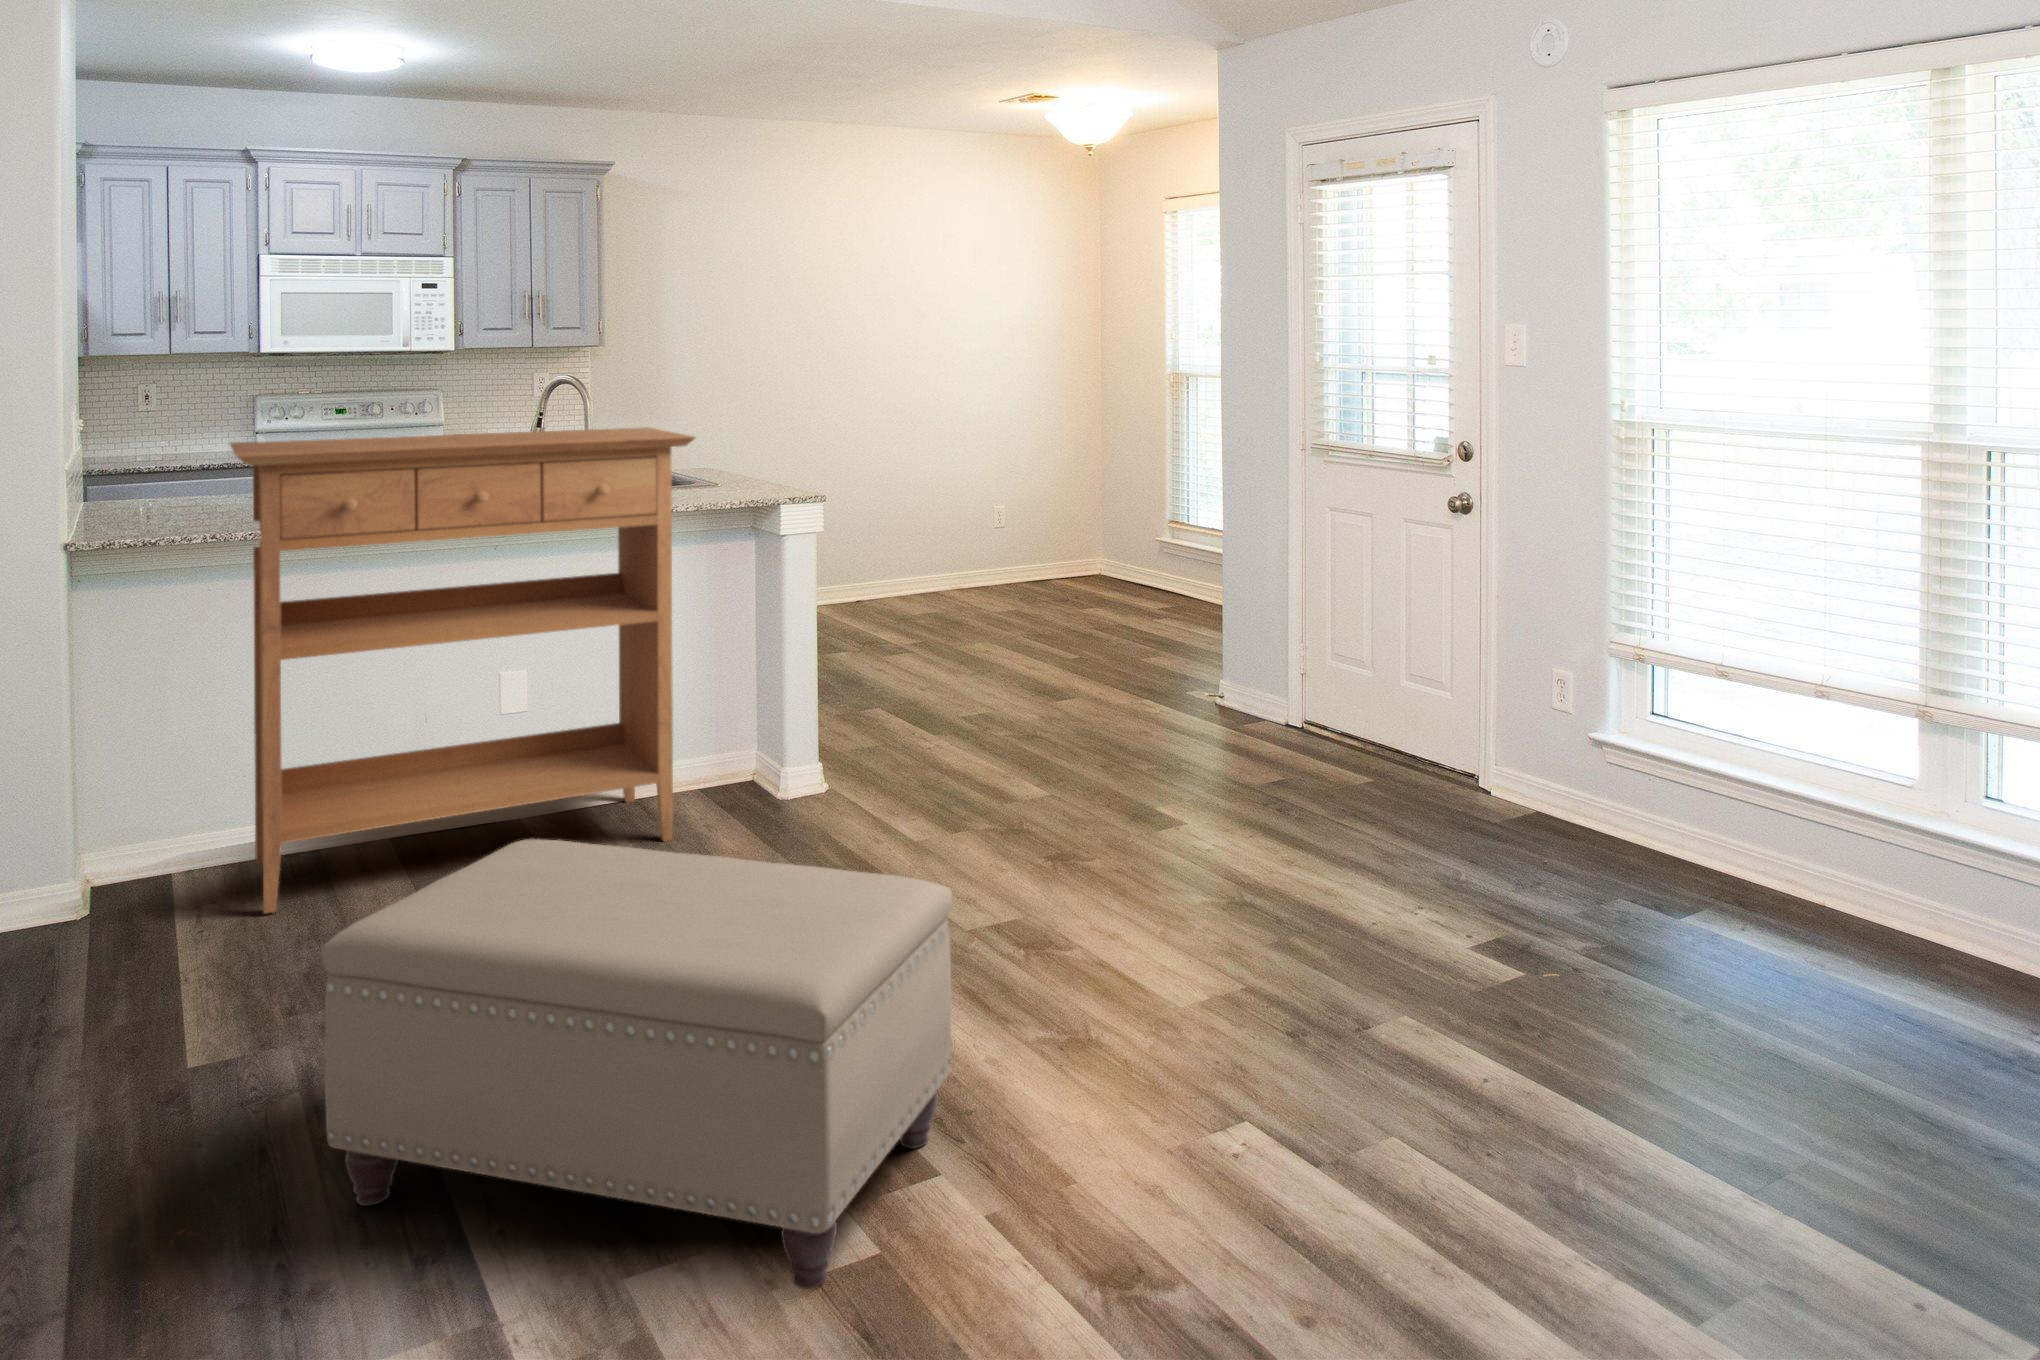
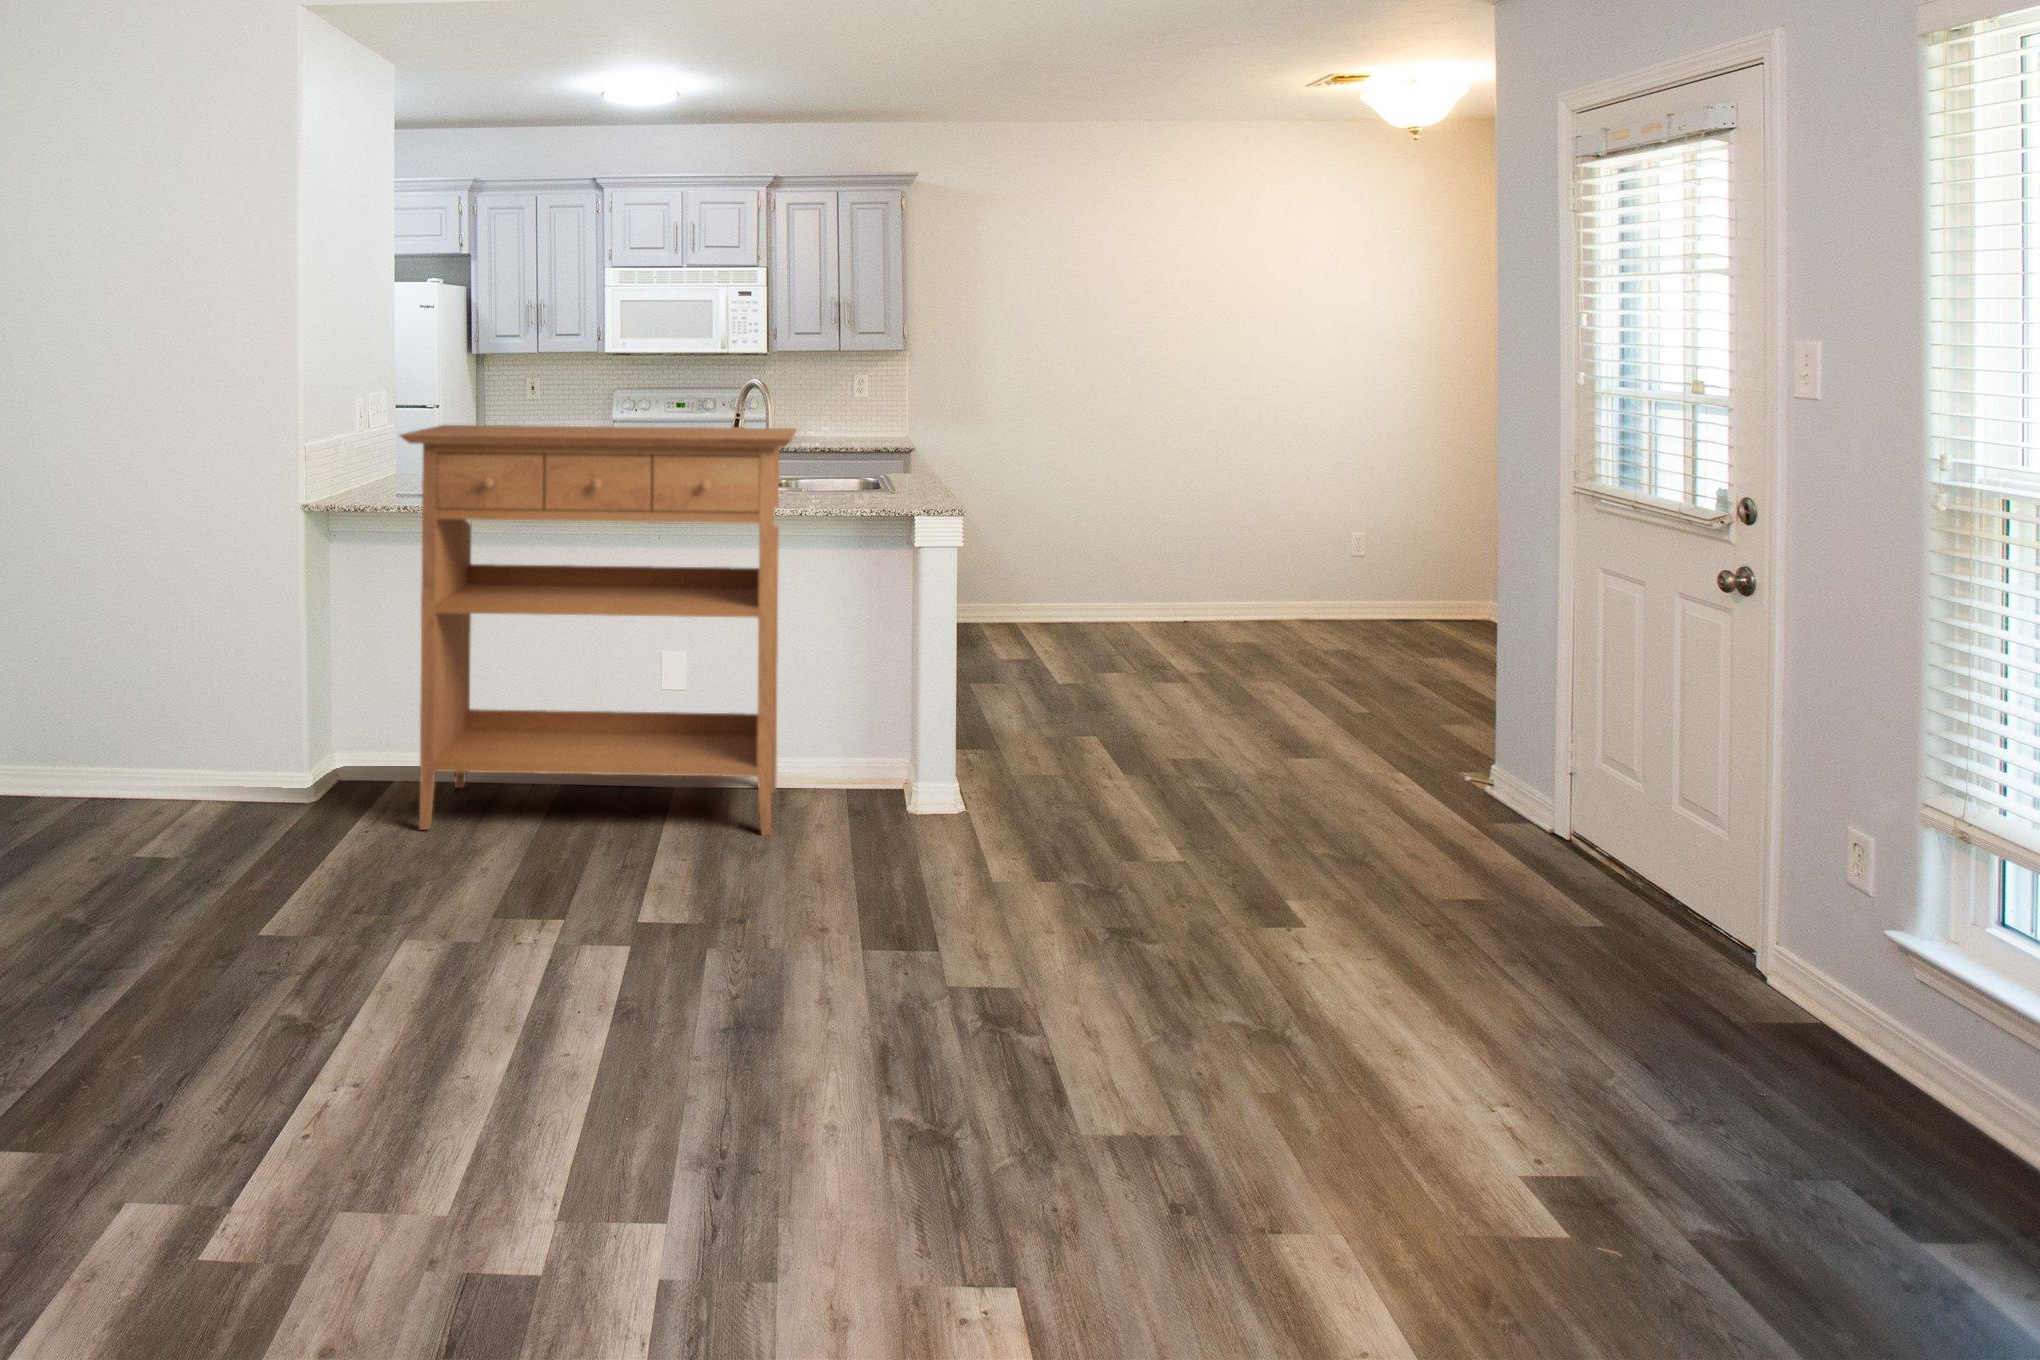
ottoman: present [321,839,952,1289] -> none [222,797,726,1283]

